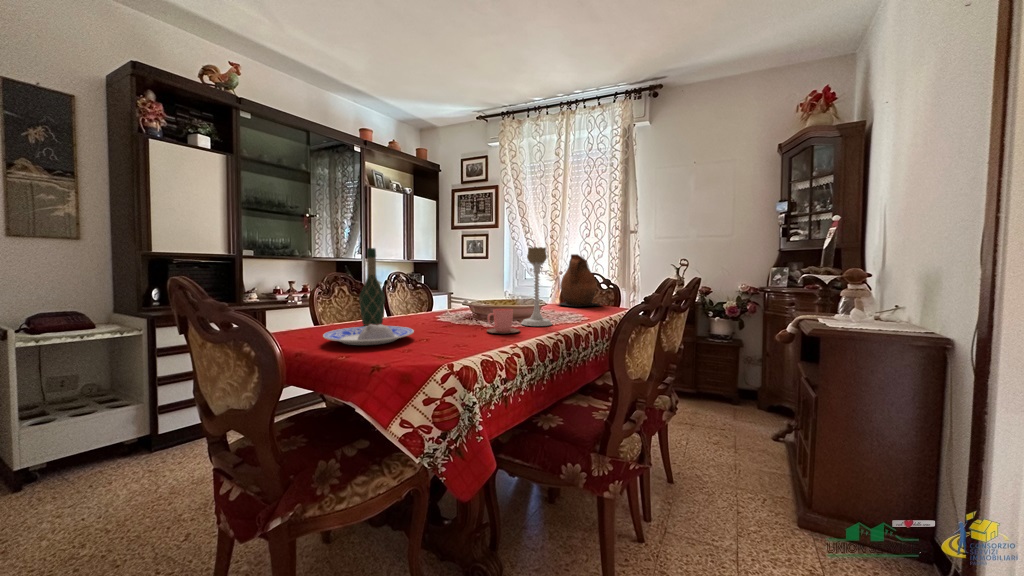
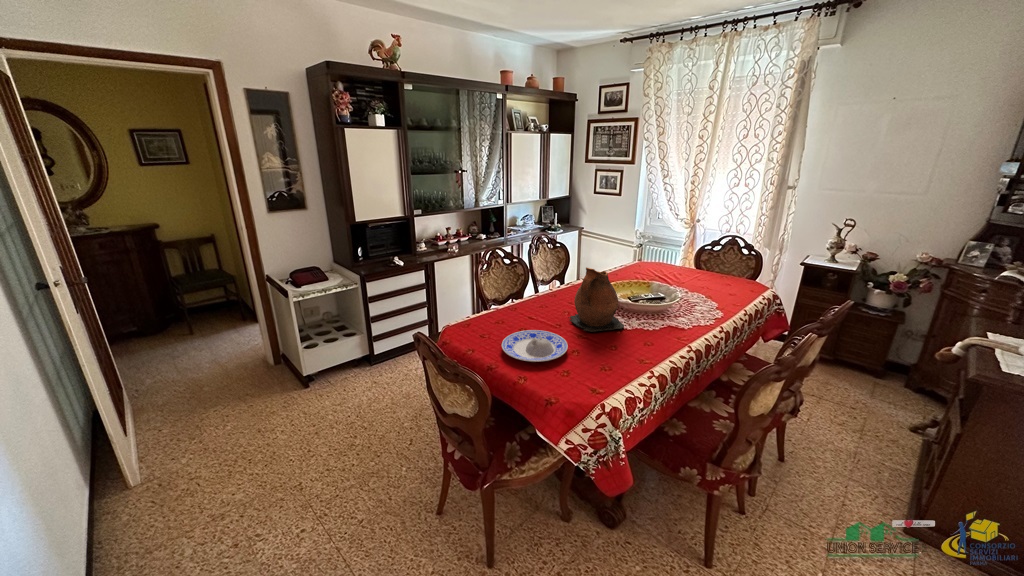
candle holder: present [521,247,552,326] -> none [656,265,689,338]
wine bottle: present [359,248,385,326] -> none [520,257,540,320]
ceramic pitcher: present [559,254,603,306] -> present [570,268,624,332]
cup: present [487,309,520,333] -> none [626,325,656,352]

